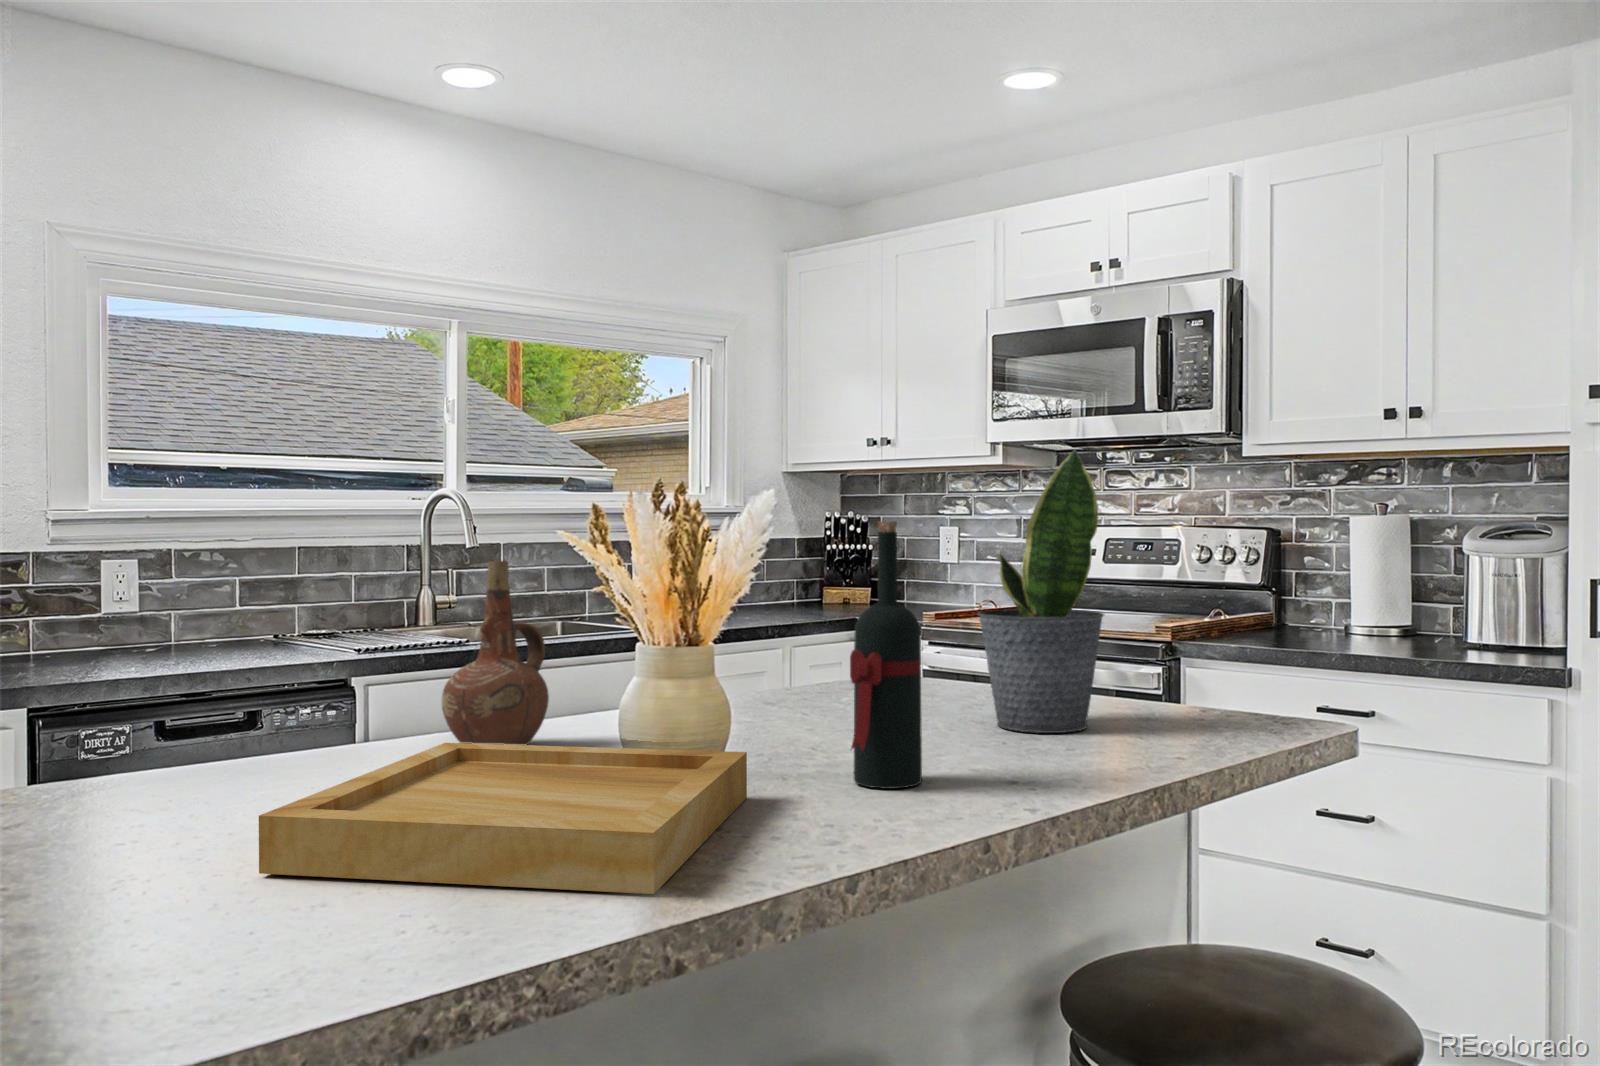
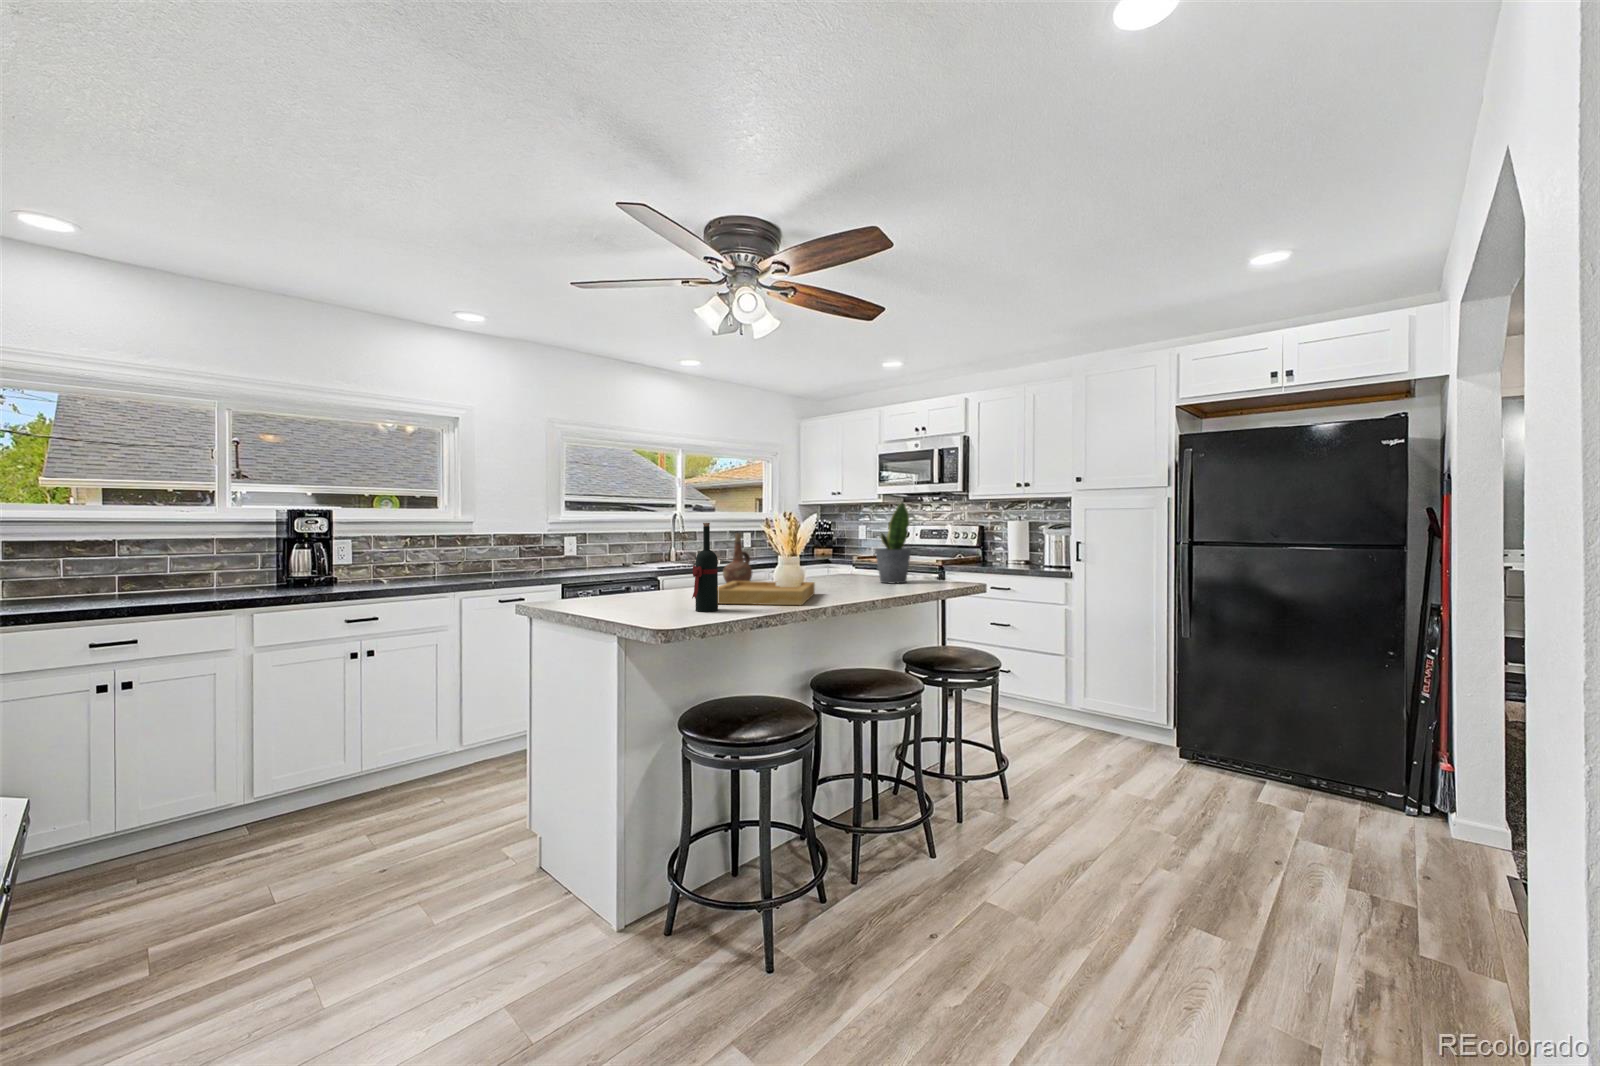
wine bottle: present [850,521,922,789] -> present [692,523,718,612]

